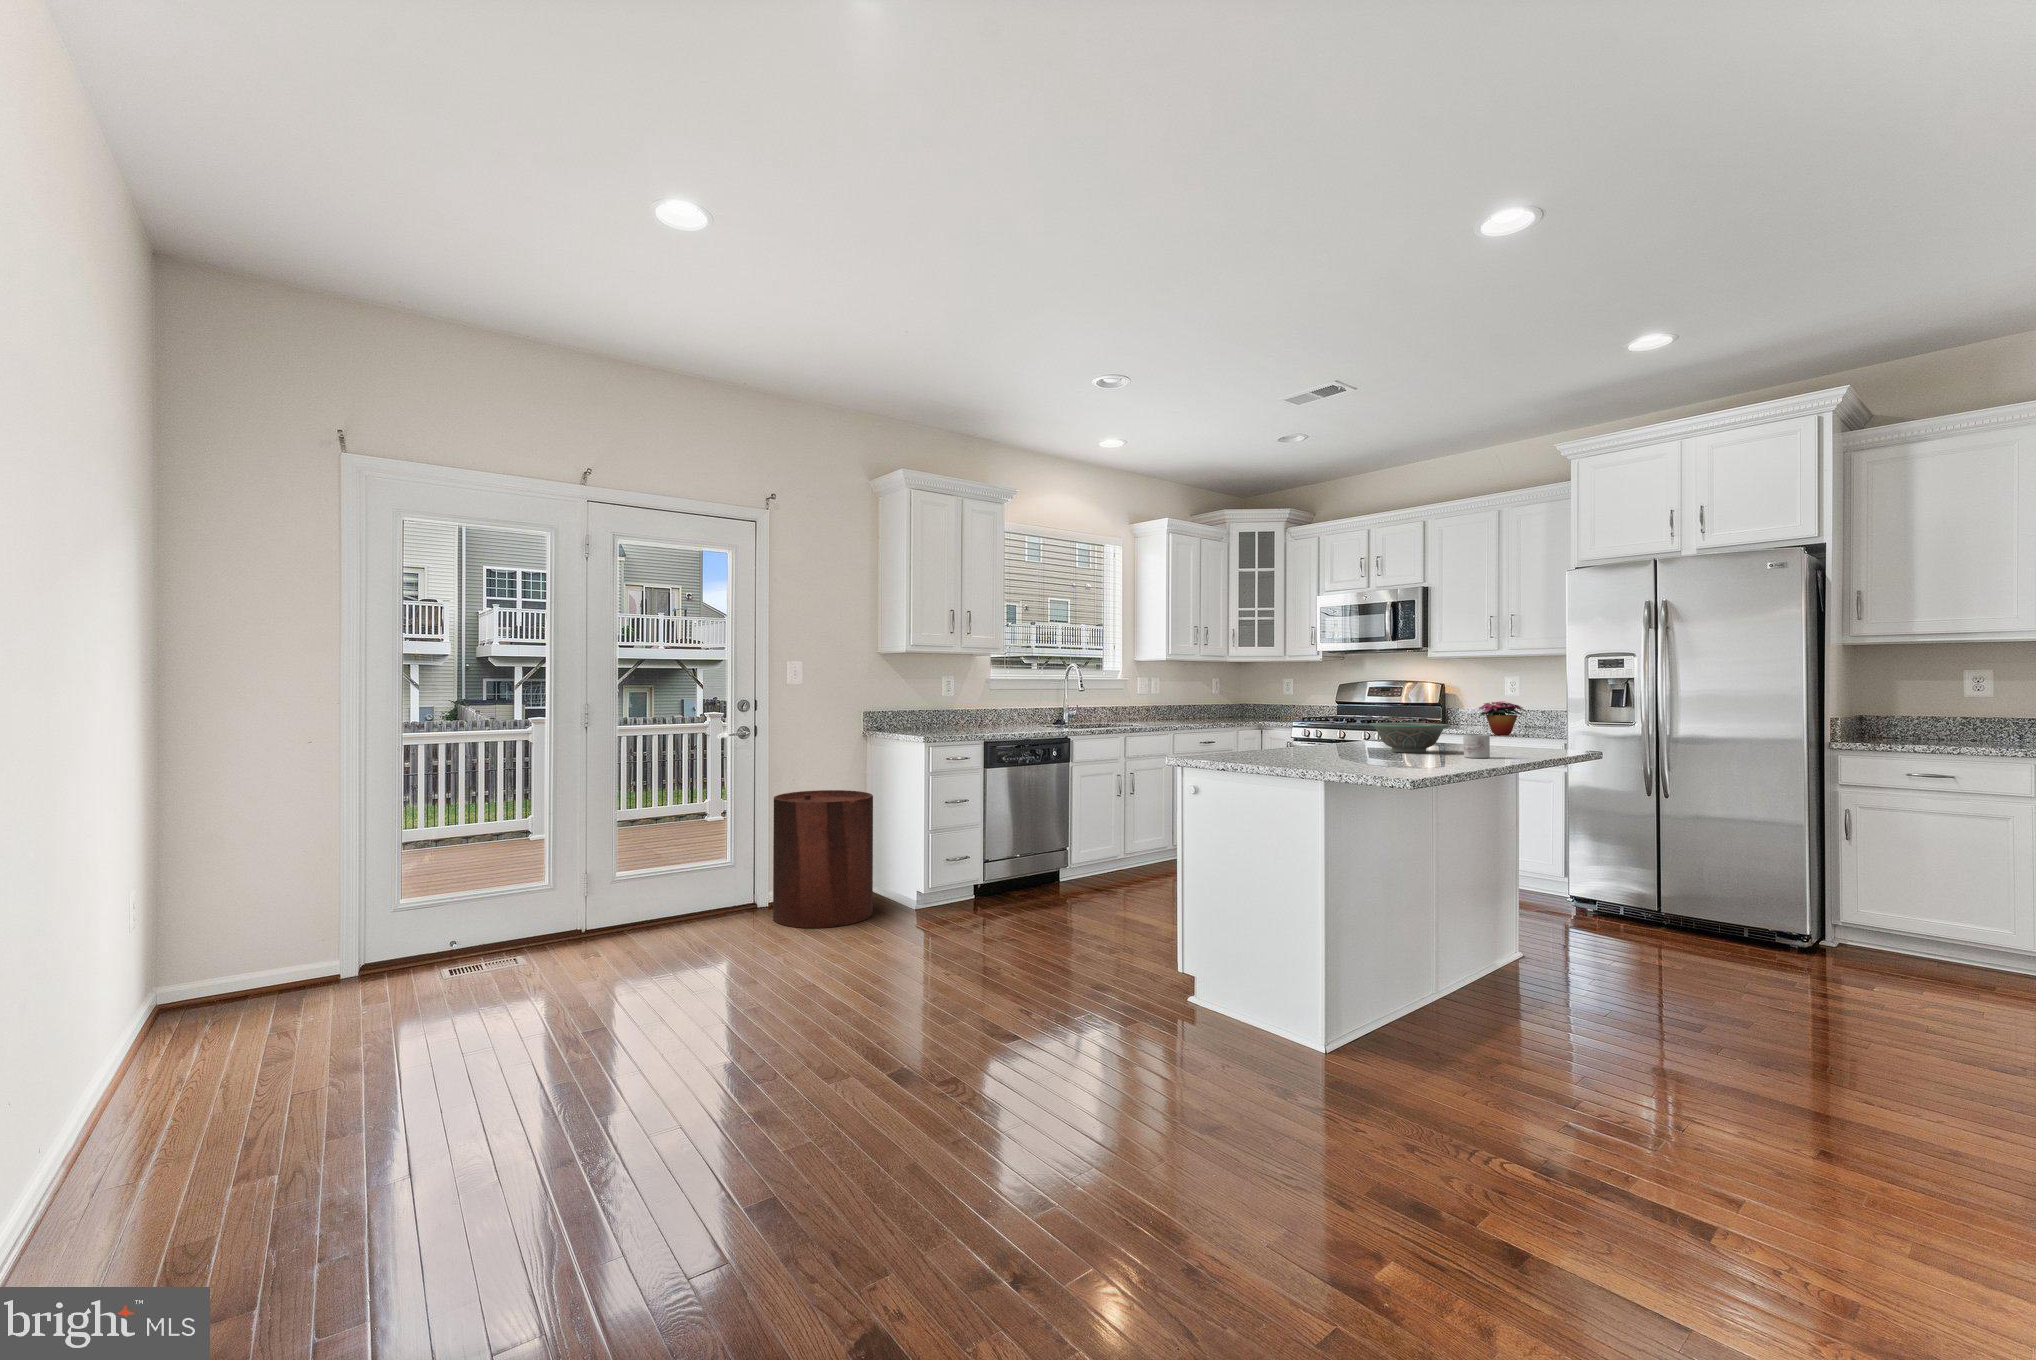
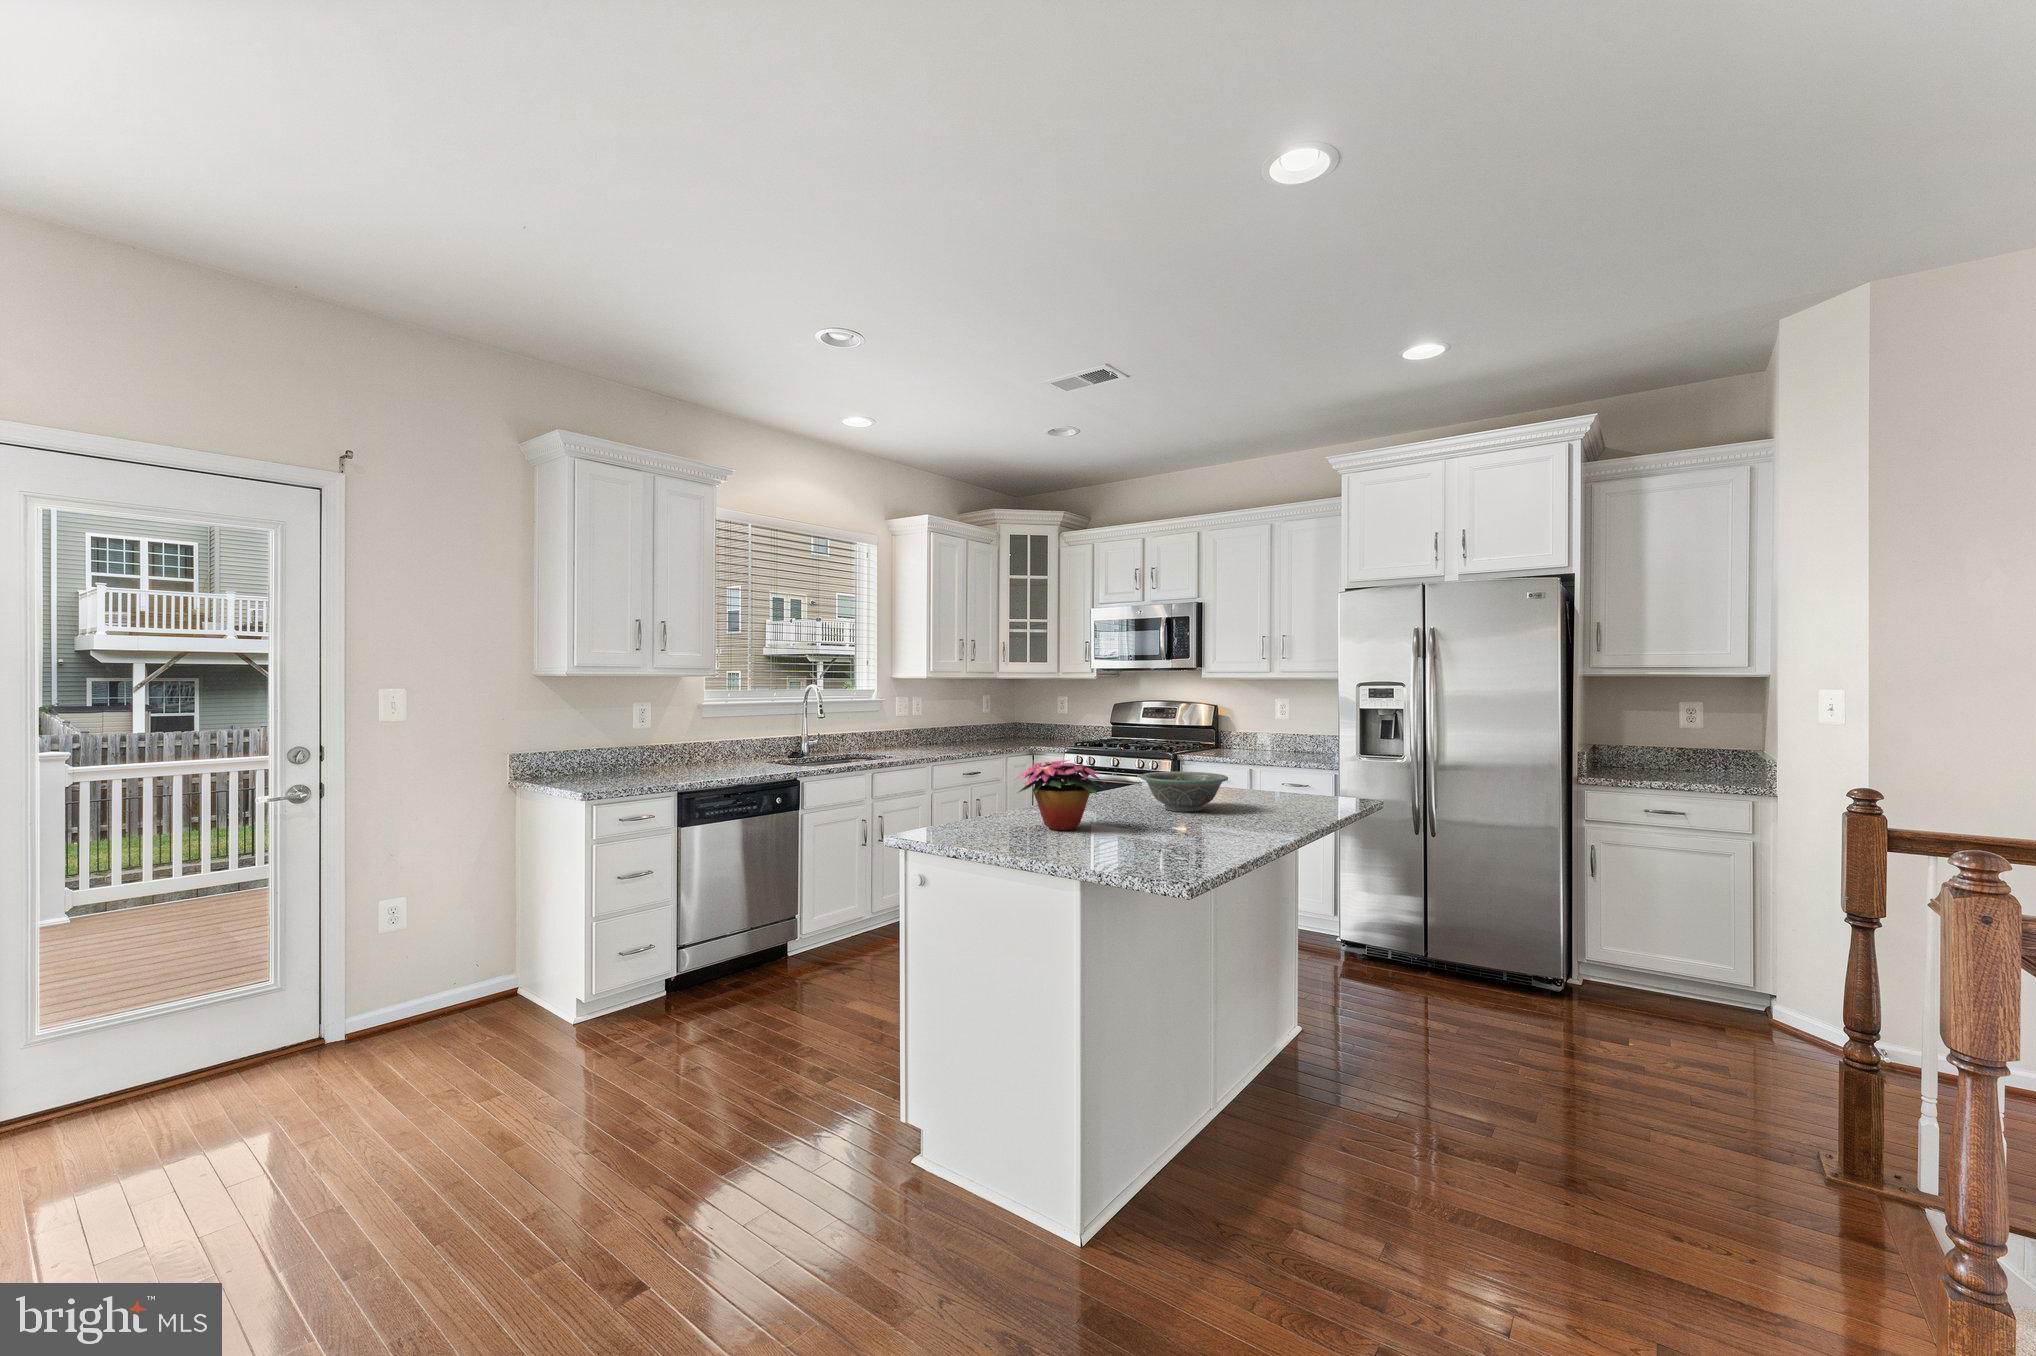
flower arrangement: present [1478,701,1527,735] -> present [1015,760,1105,831]
mug: present [1463,734,1490,758] -> none [1245,794,1275,825]
trash can: present [773,790,873,928] -> none [343,867,509,1077]

